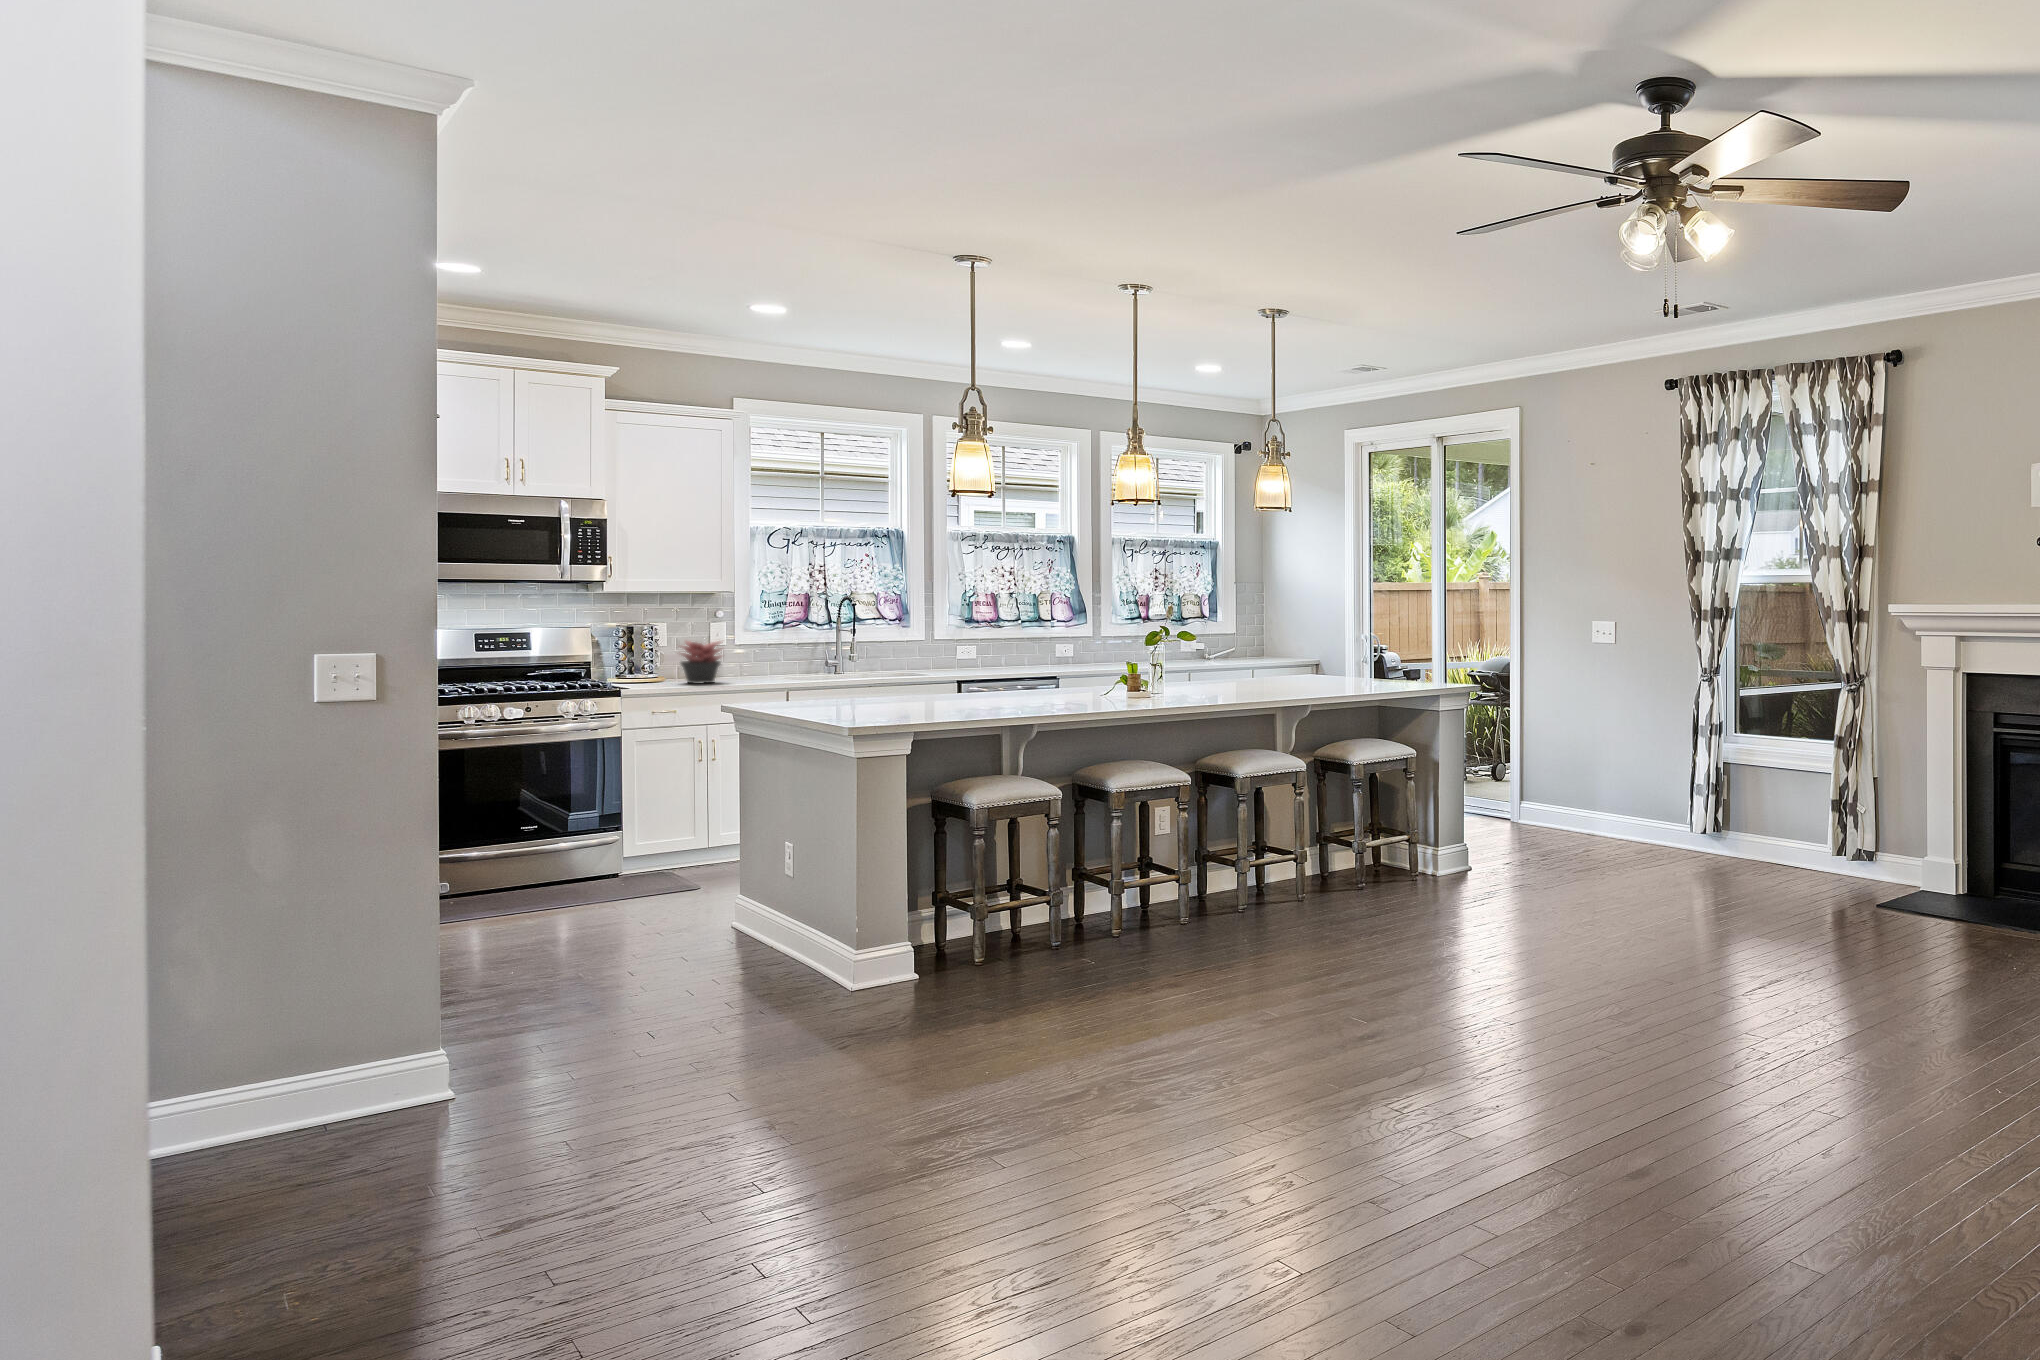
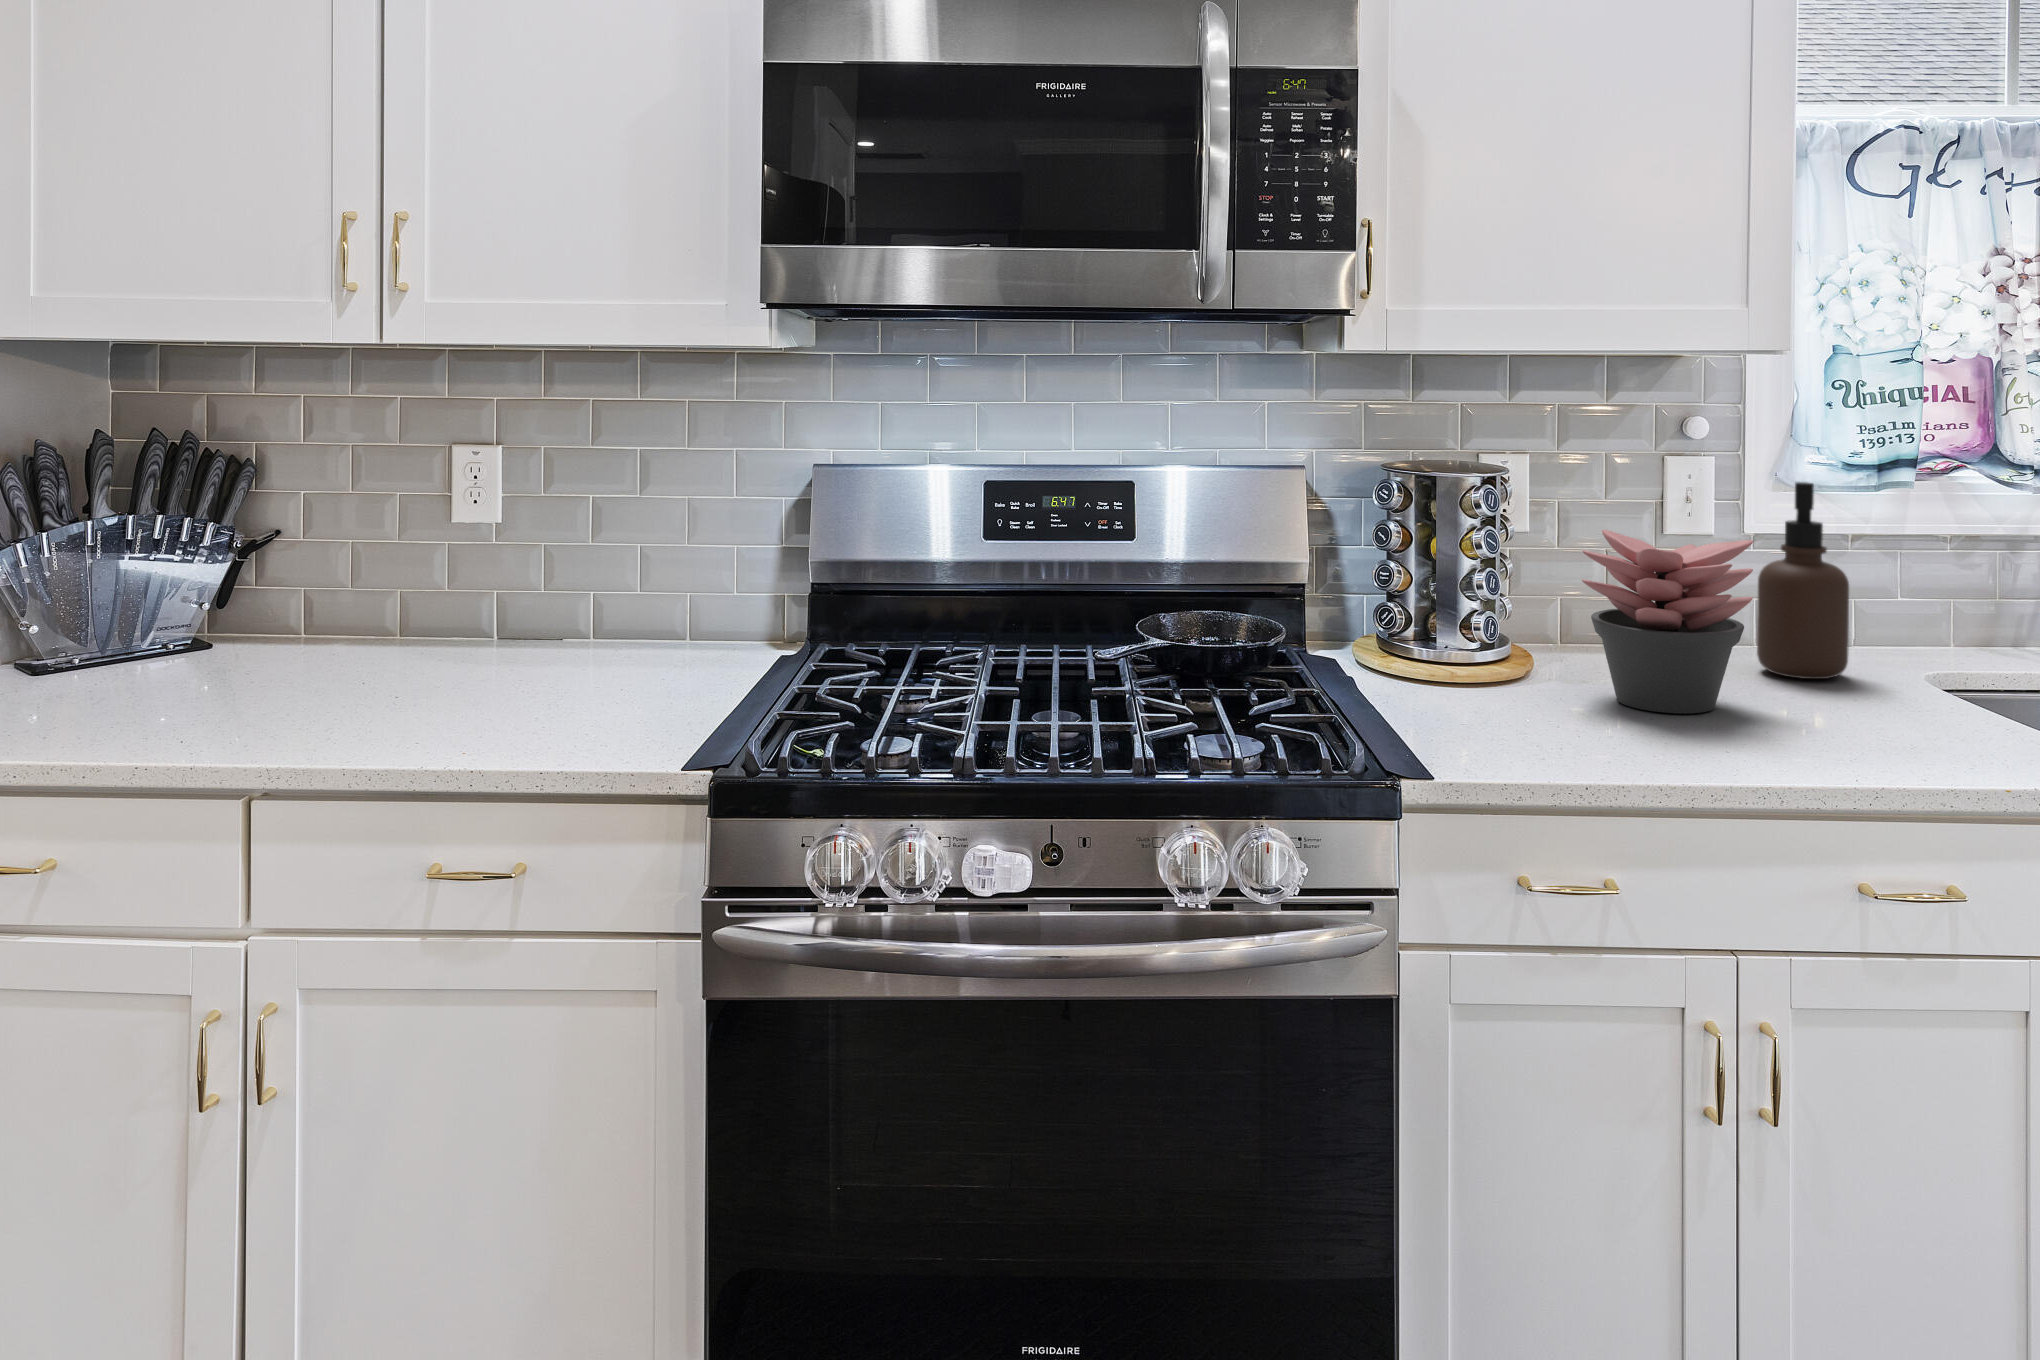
soap dispenser: none [734,627,759,678] -> present [1757,482,1849,679]

